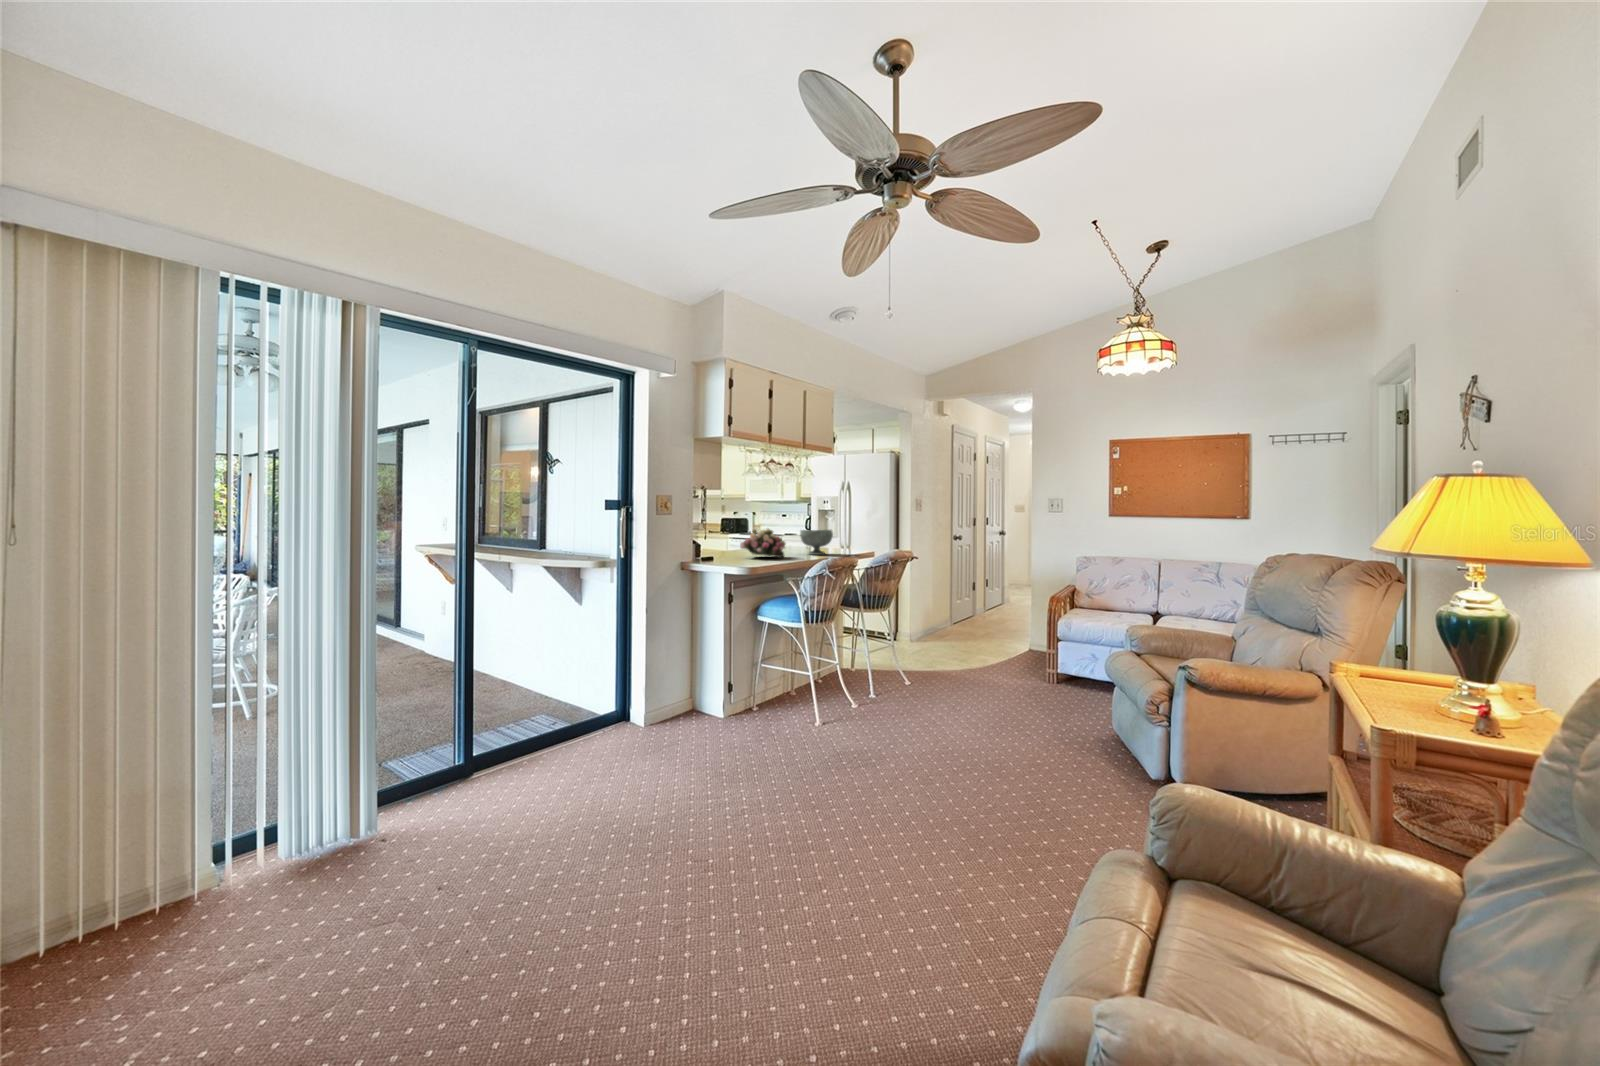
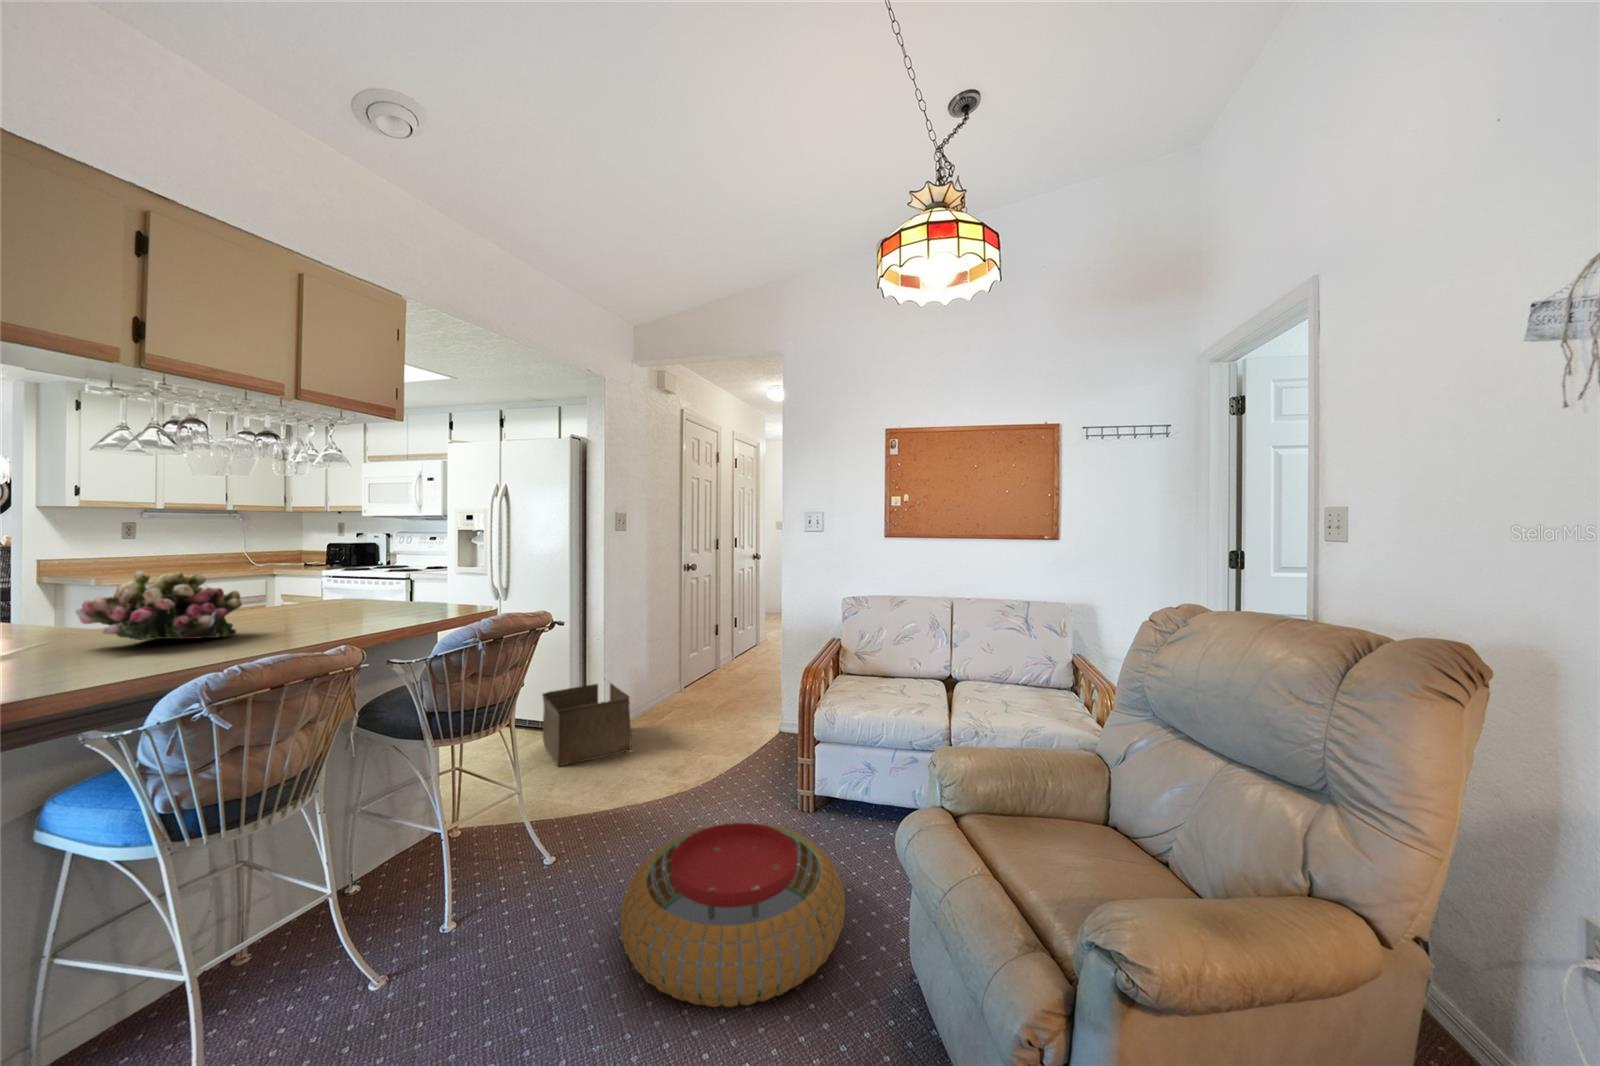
decorative bowl: present [800,530,833,555] -> none [319,567,403,620]
storage bin: none [874,609,930,652] -> present [542,683,631,766]
pouf: none [959,664,1074,725] -> present [621,822,845,1007]

